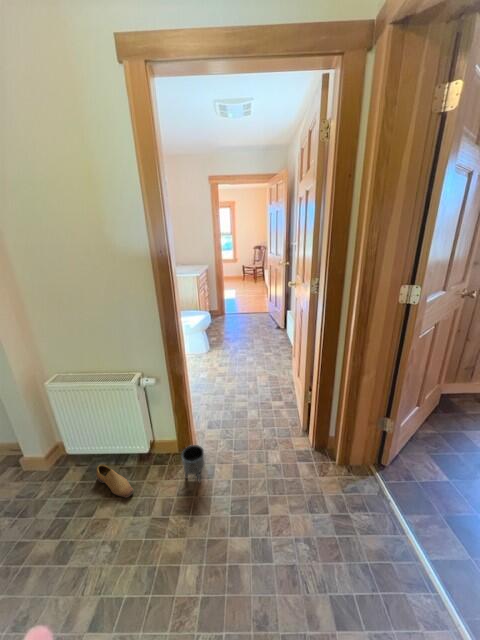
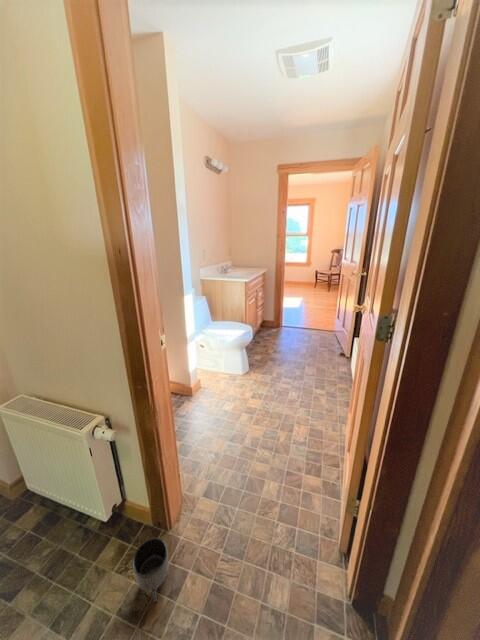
shoe: present [97,465,134,498] -> none [44,521,75,589]

